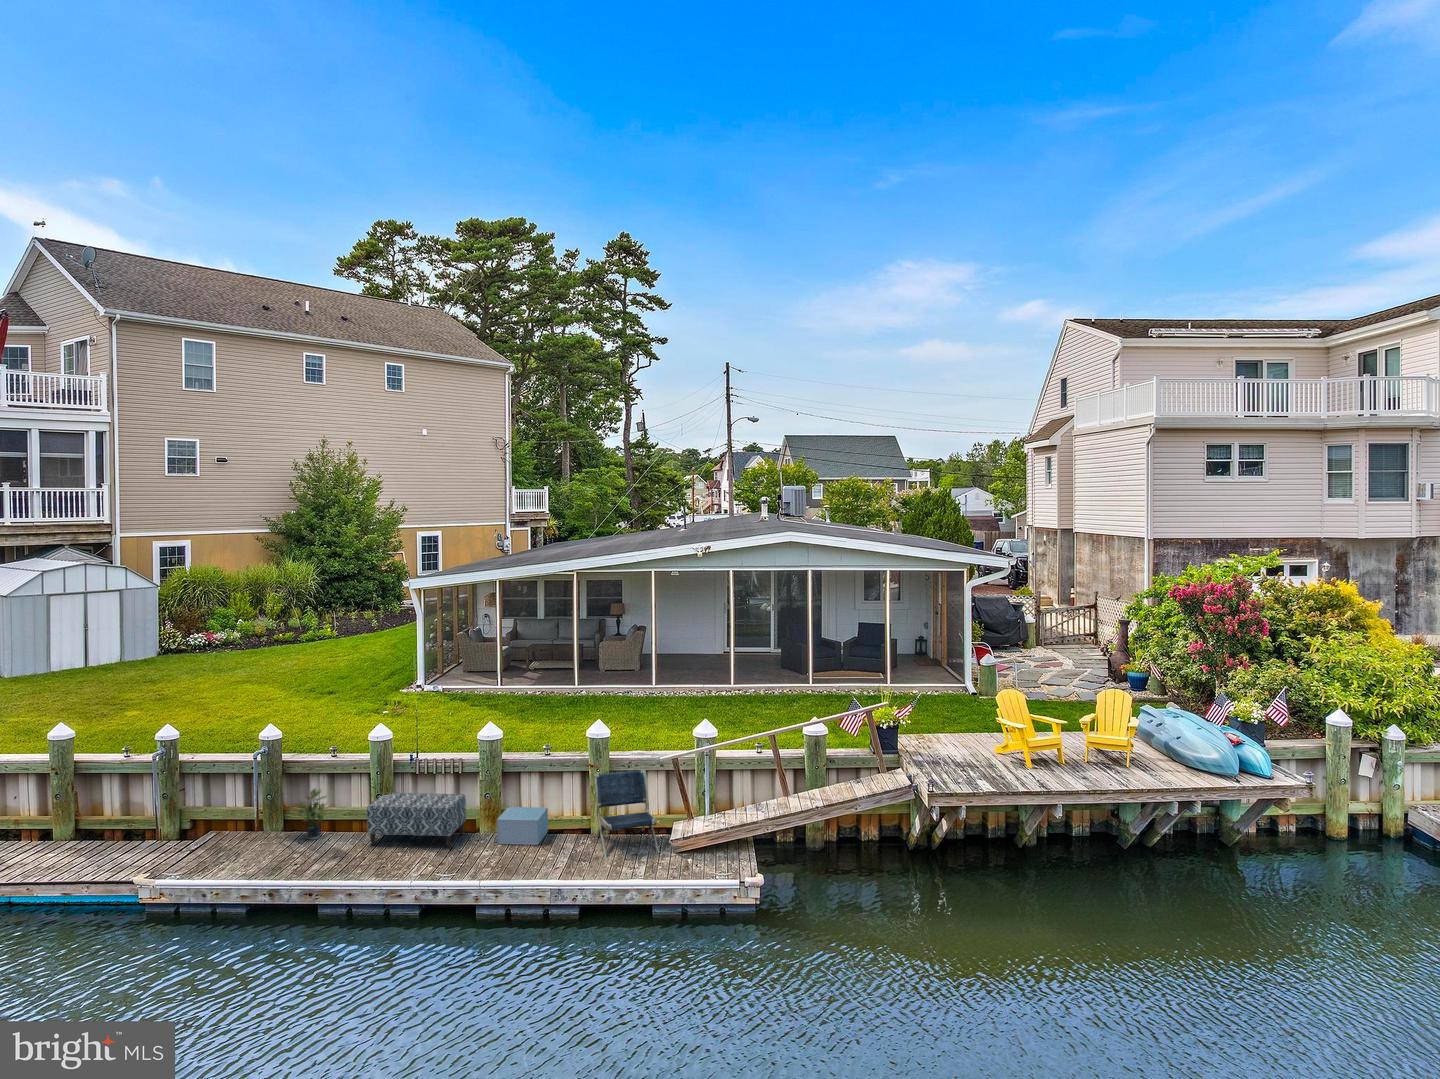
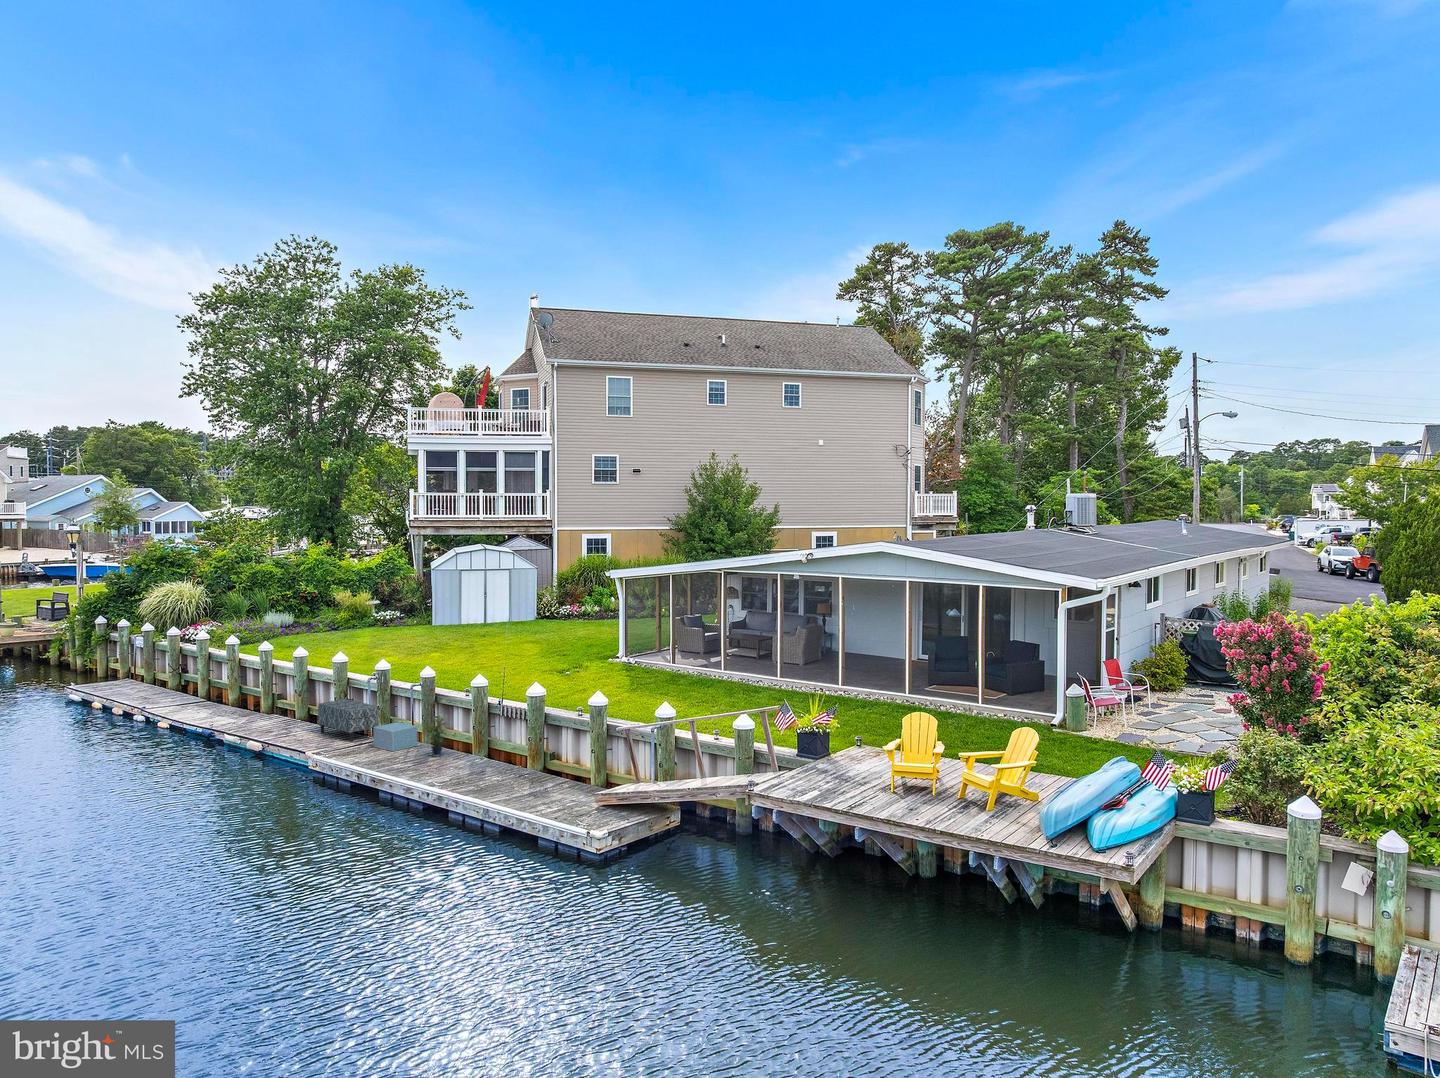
lounge chair: present [594,769,659,859] -> none [568,739,646,828]
bench: present [367,793,466,848] -> present [318,699,379,742]
storage box: present [497,807,548,845] -> present [373,722,417,751]

